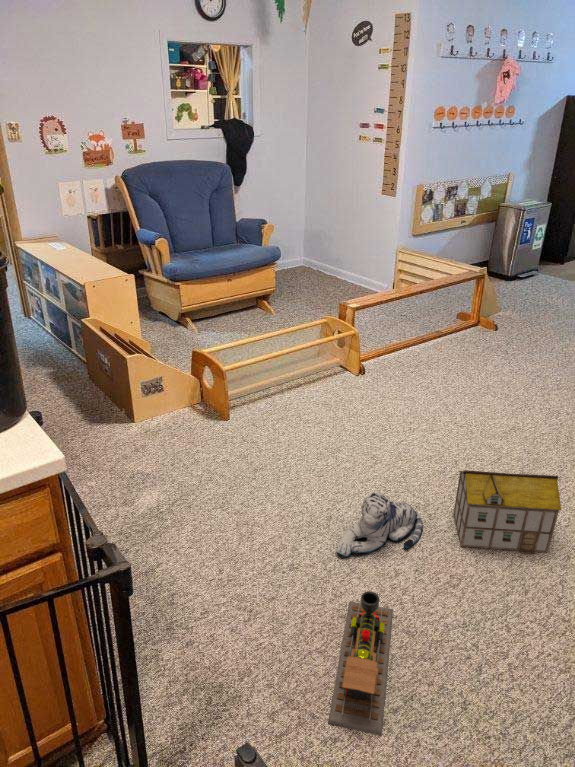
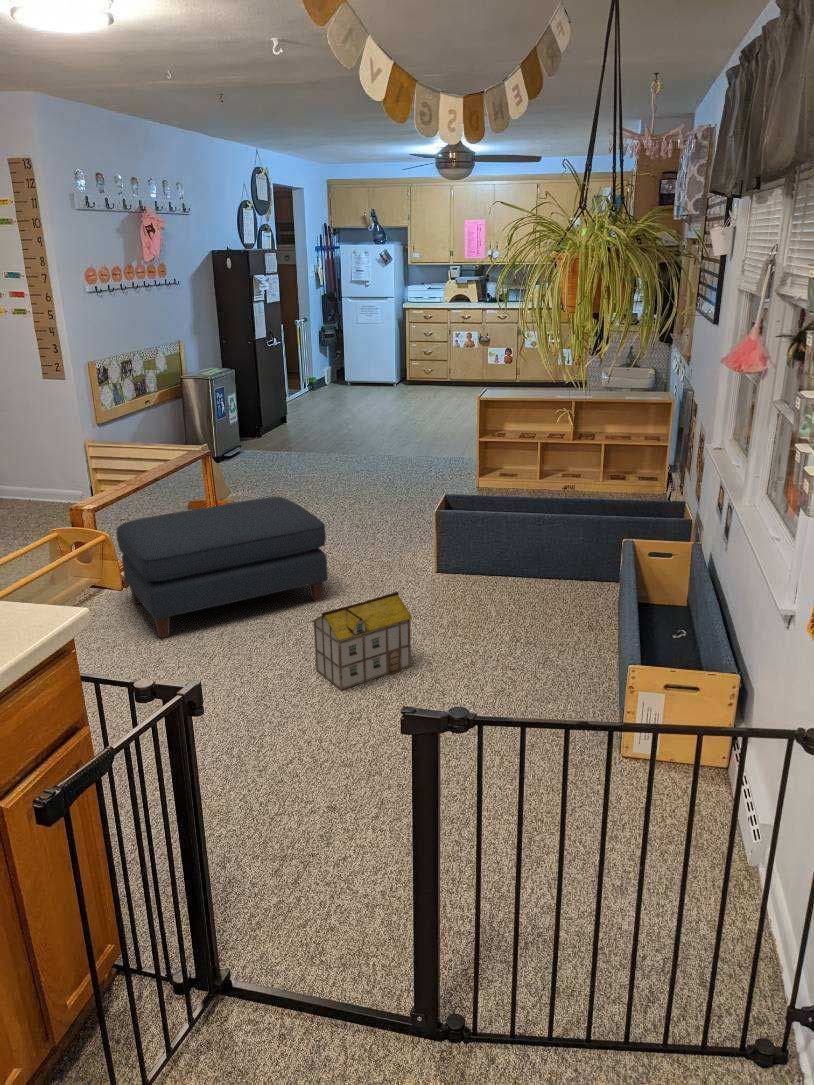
ottoman: none [352,325,530,442] -> present [117,497,328,638]
plush toy: present [337,492,423,556] -> none [229,663,302,740]
toy train: present [328,591,393,735] -> none [278,731,378,852]

